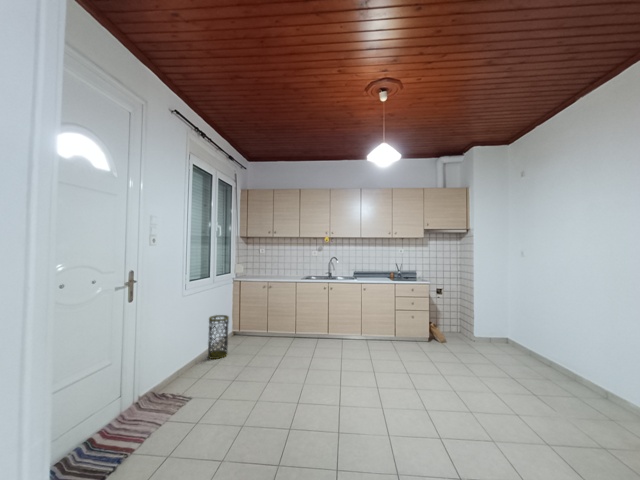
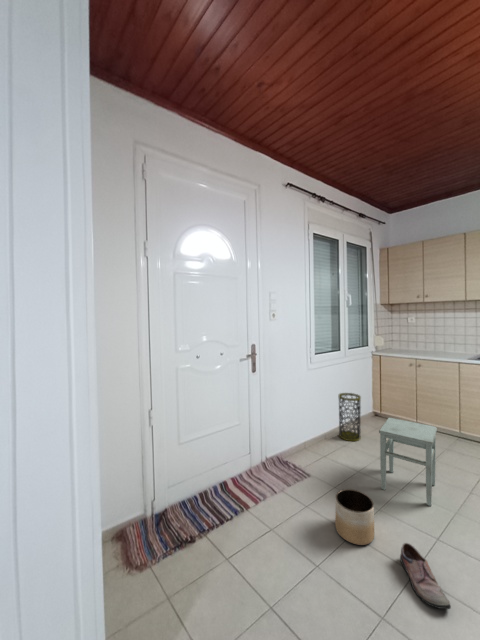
stool: none [253,326,289,384] -> present [379,418,437,506]
planter: none [227,387,258,429] -> present [335,489,374,545]
shoe: none [277,407,310,437] -> present [400,543,451,609]

